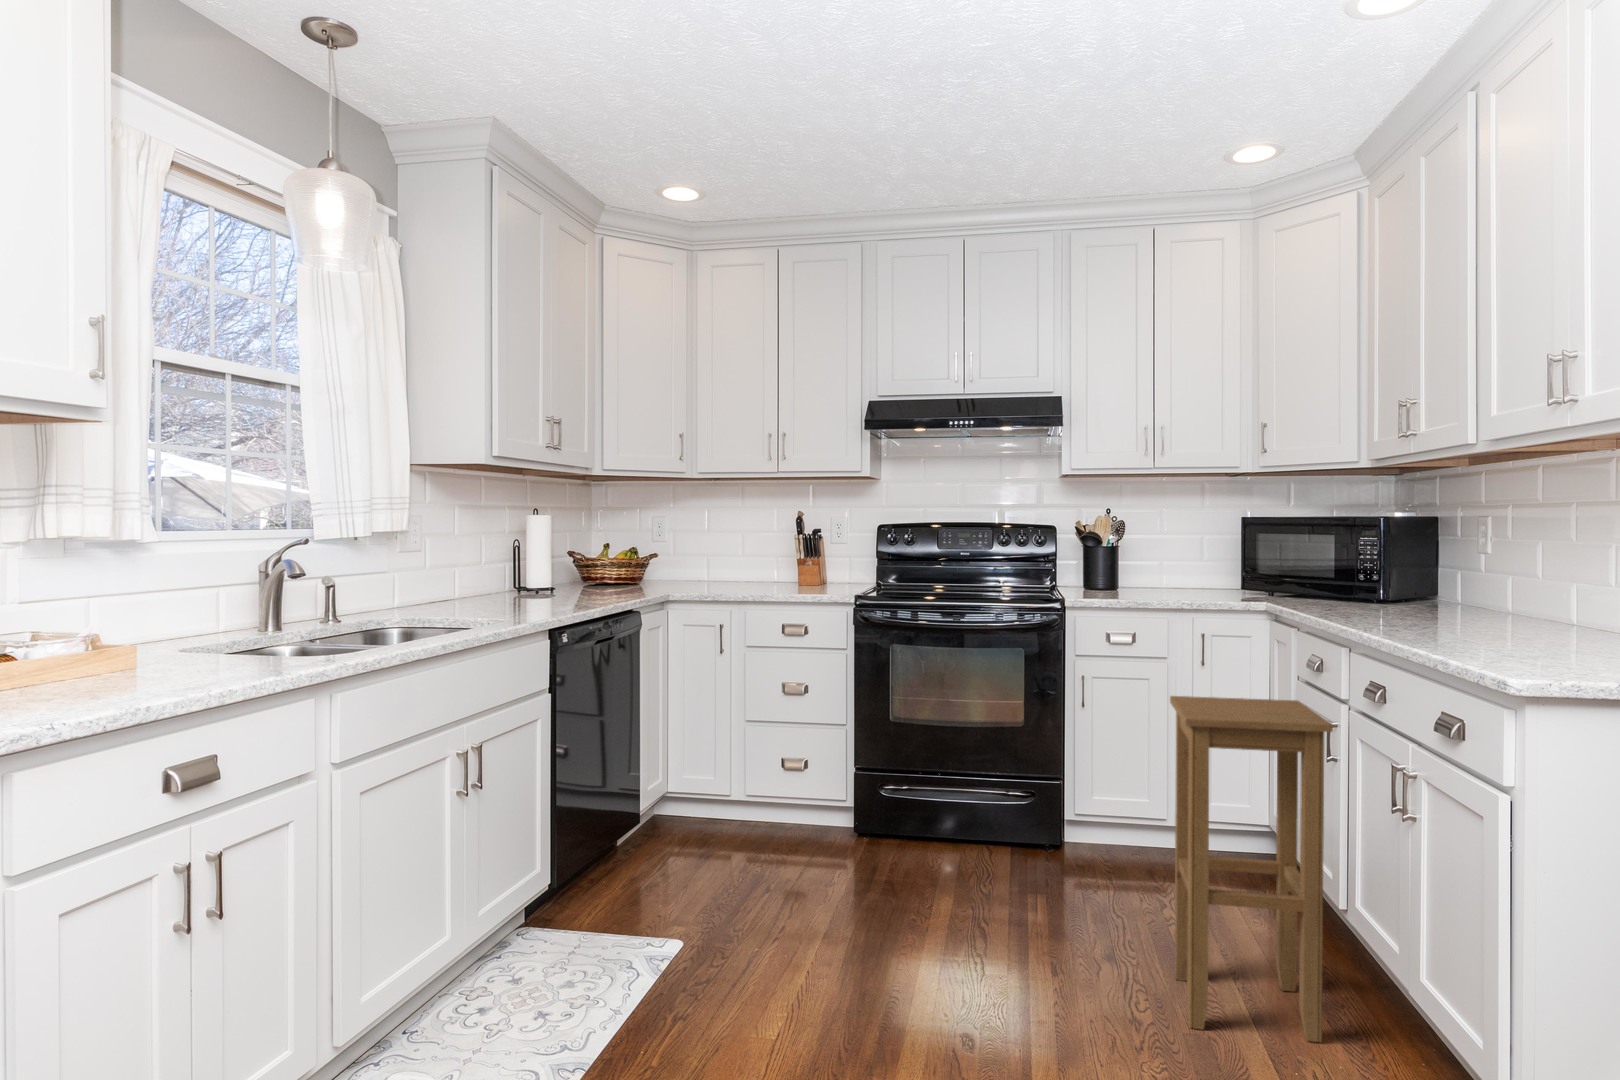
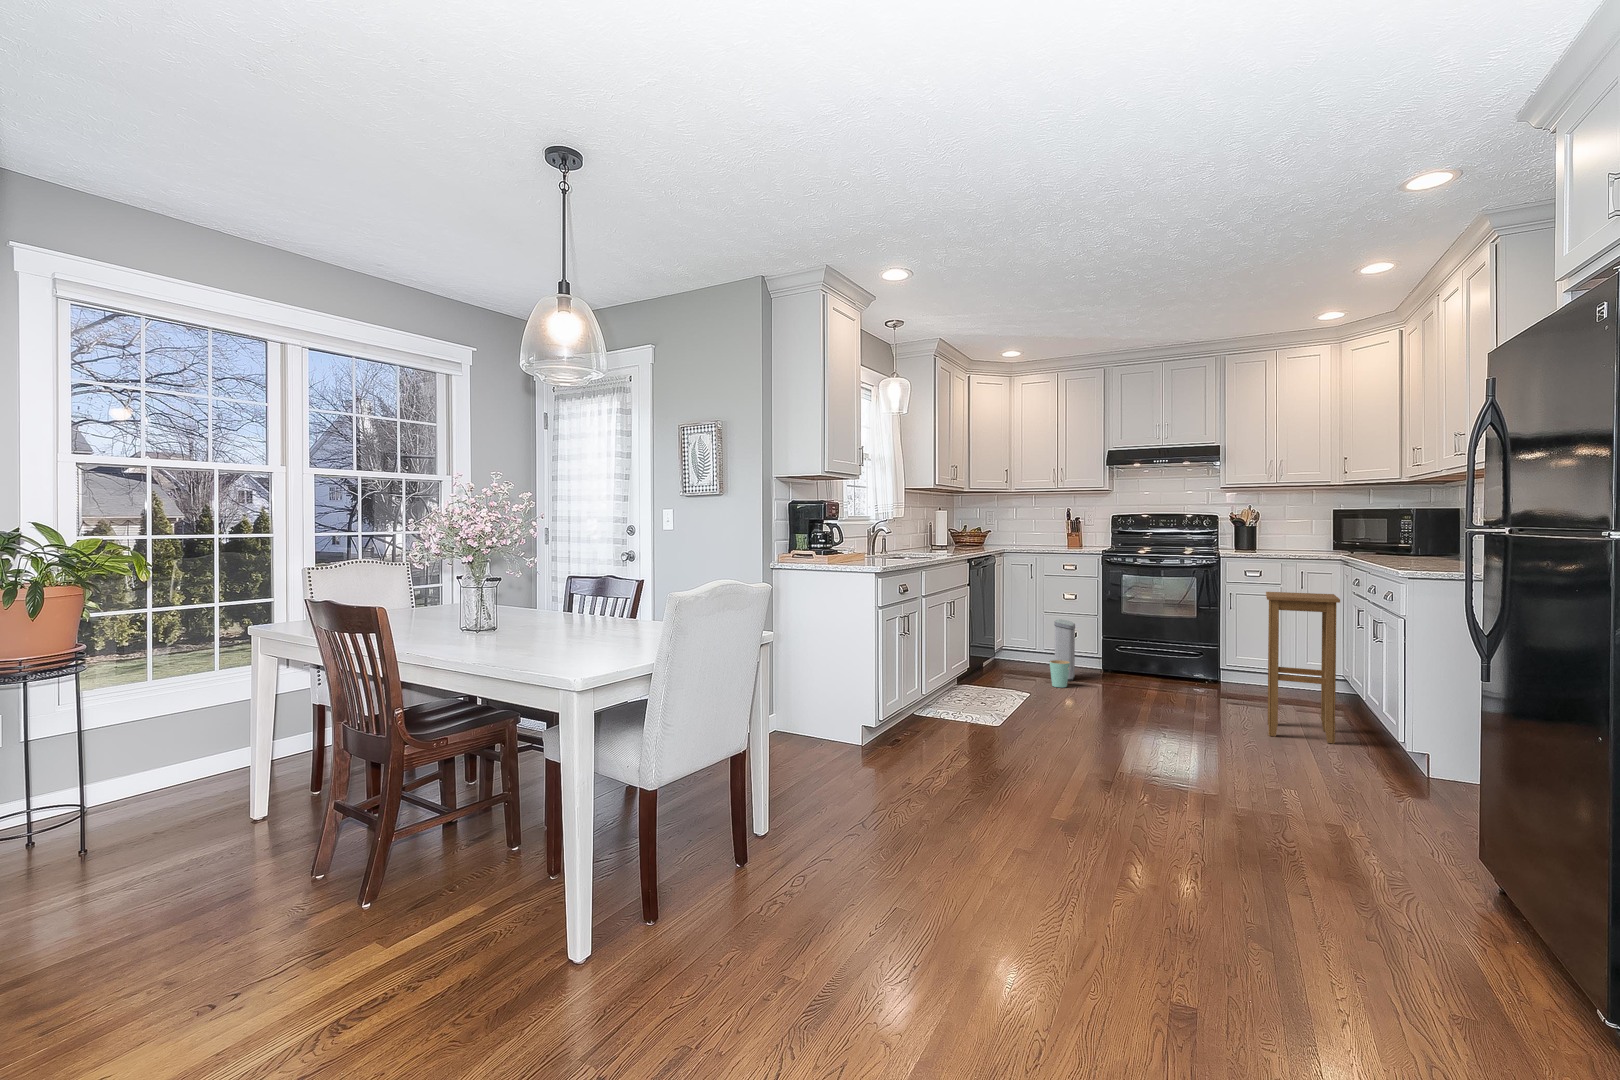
trash can: none [750,735,806,889] -> present [1049,619,1075,687]

